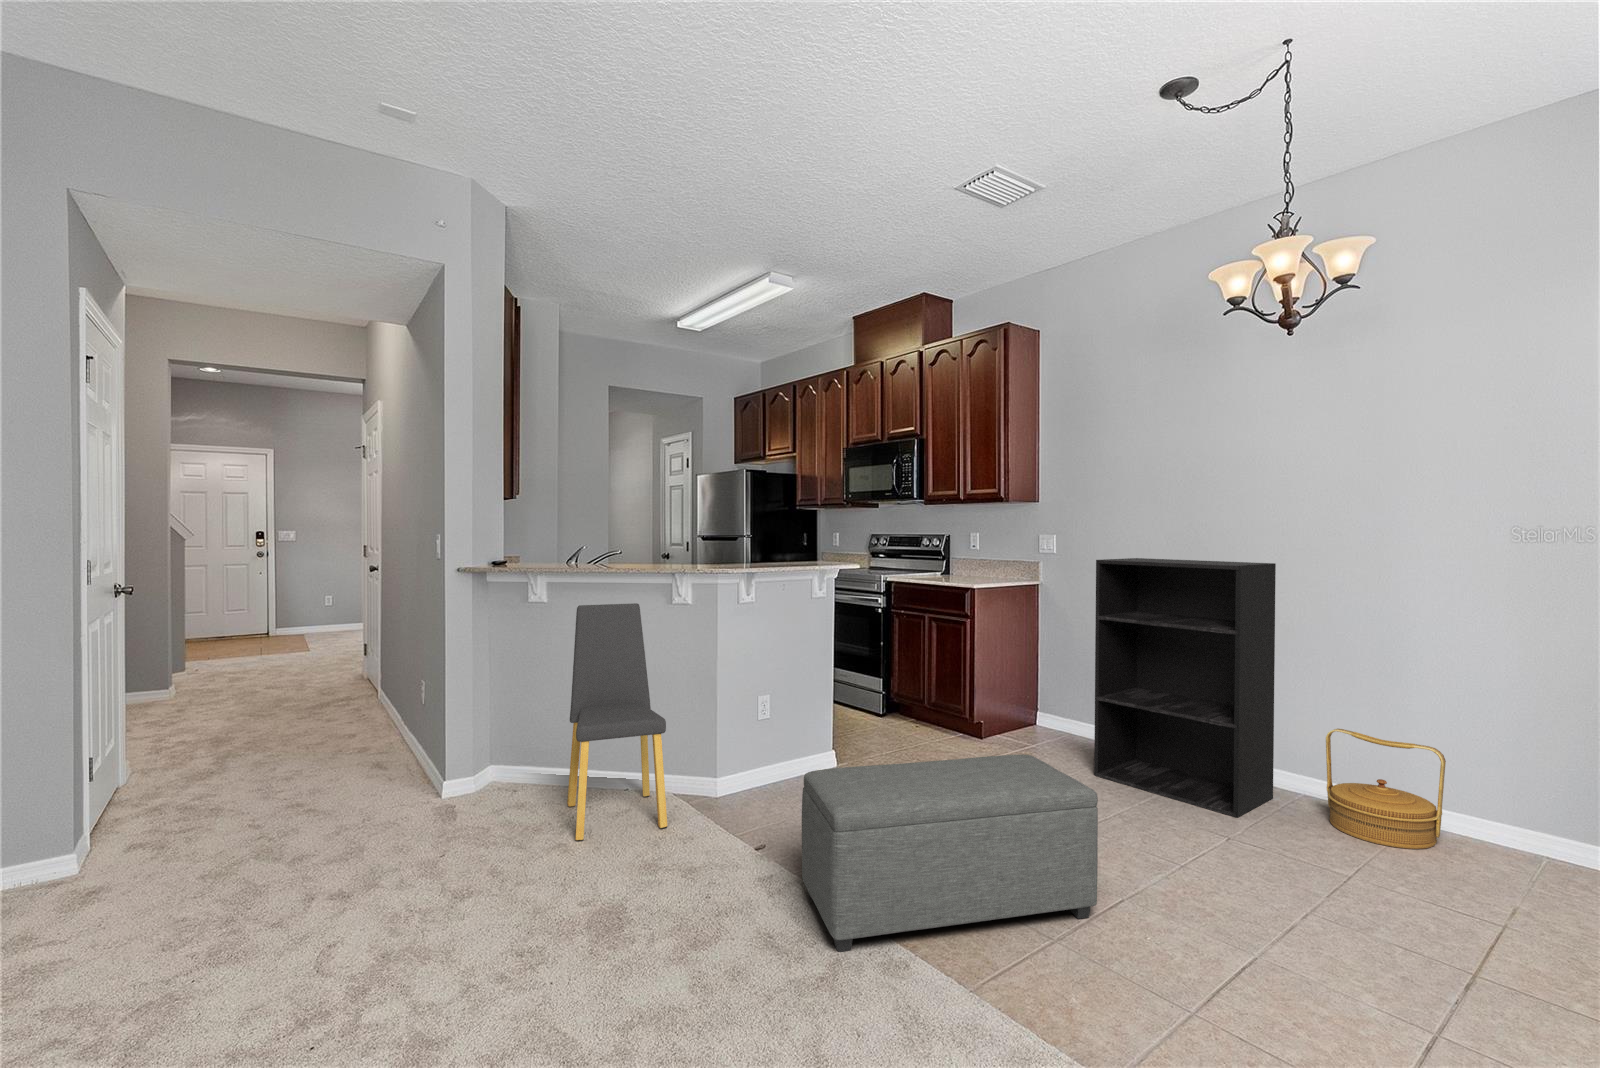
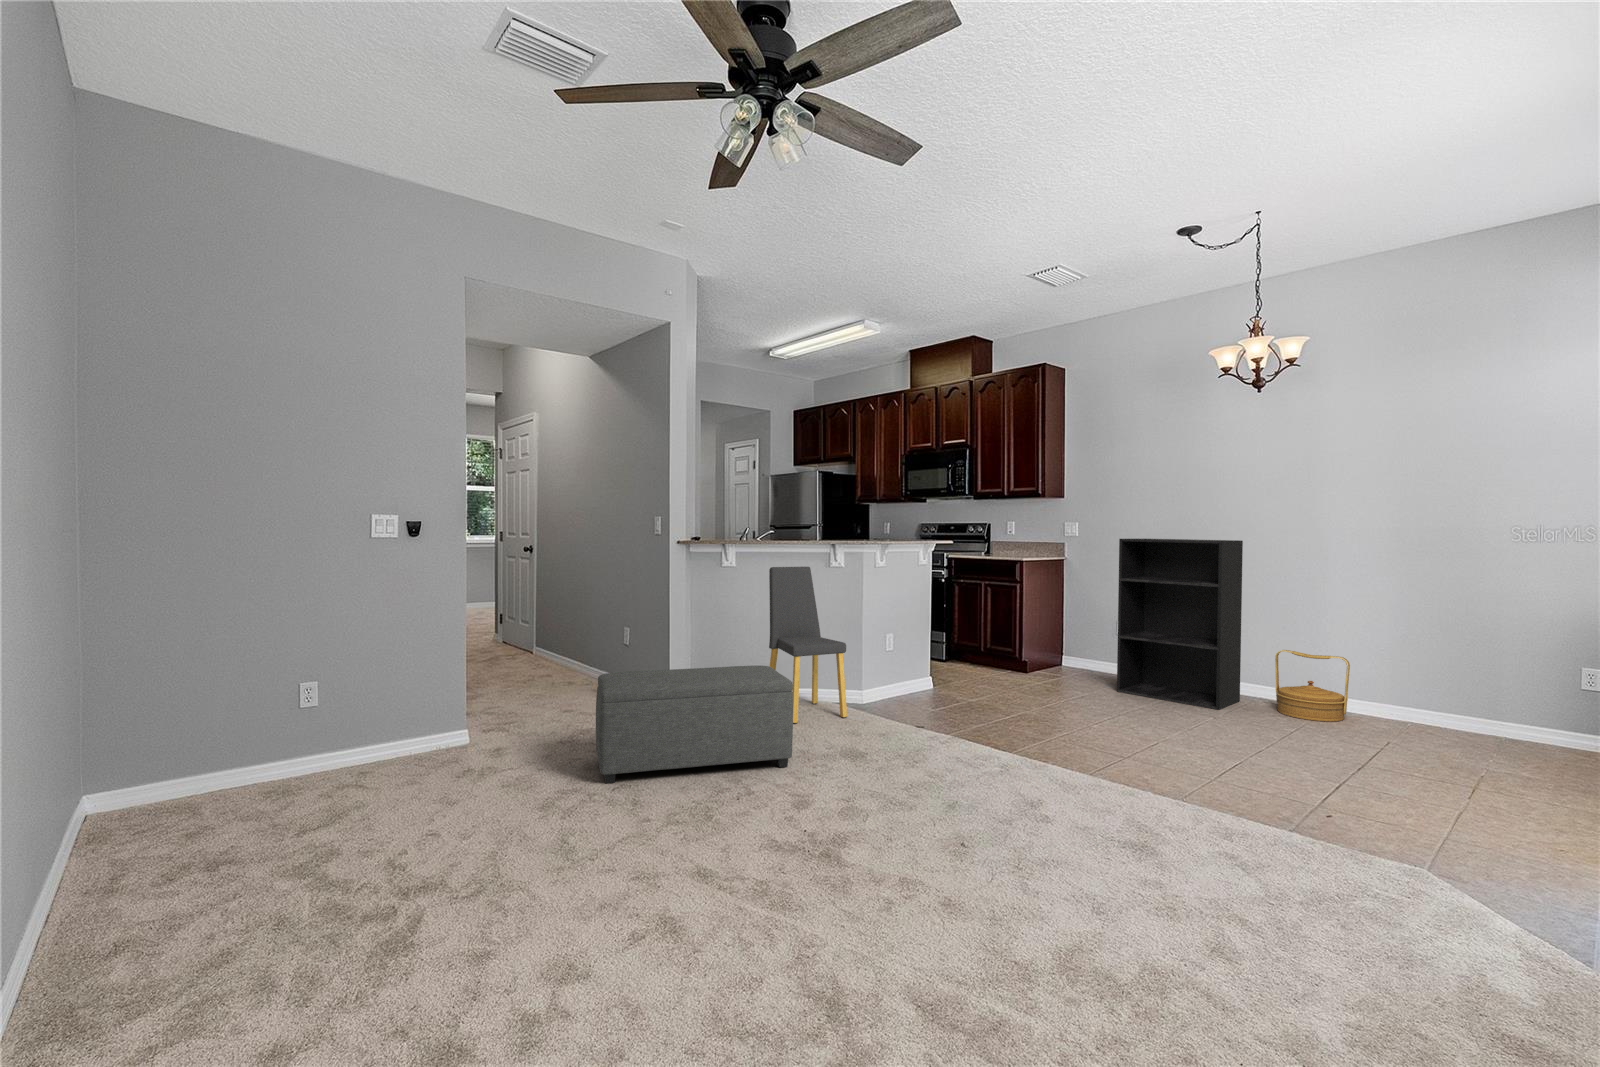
ottoman: present [802,754,1098,952] -> present [596,666,793,784]

